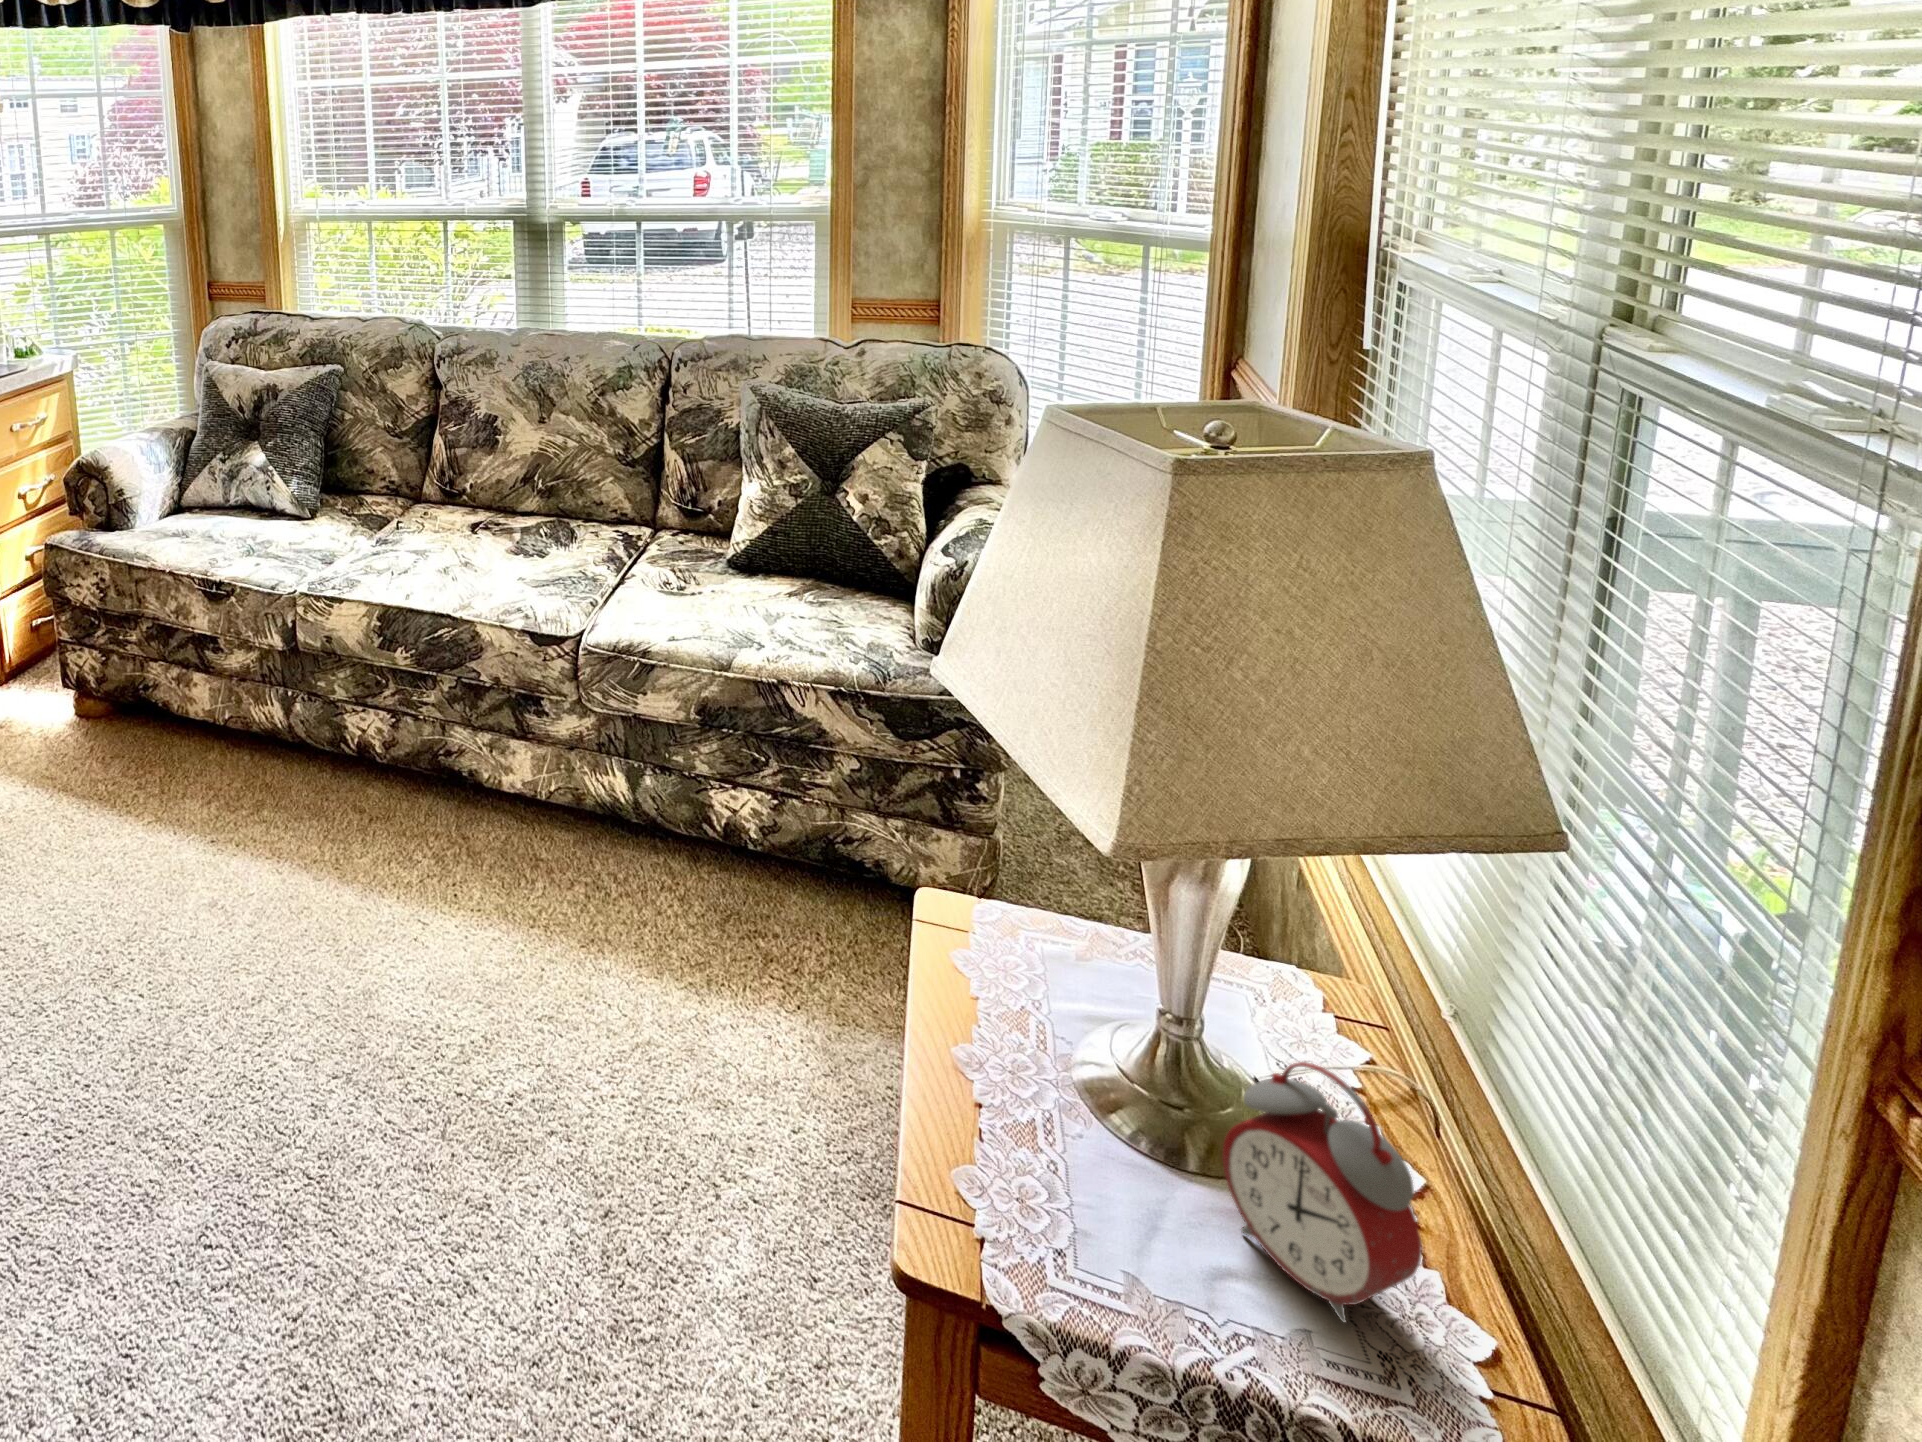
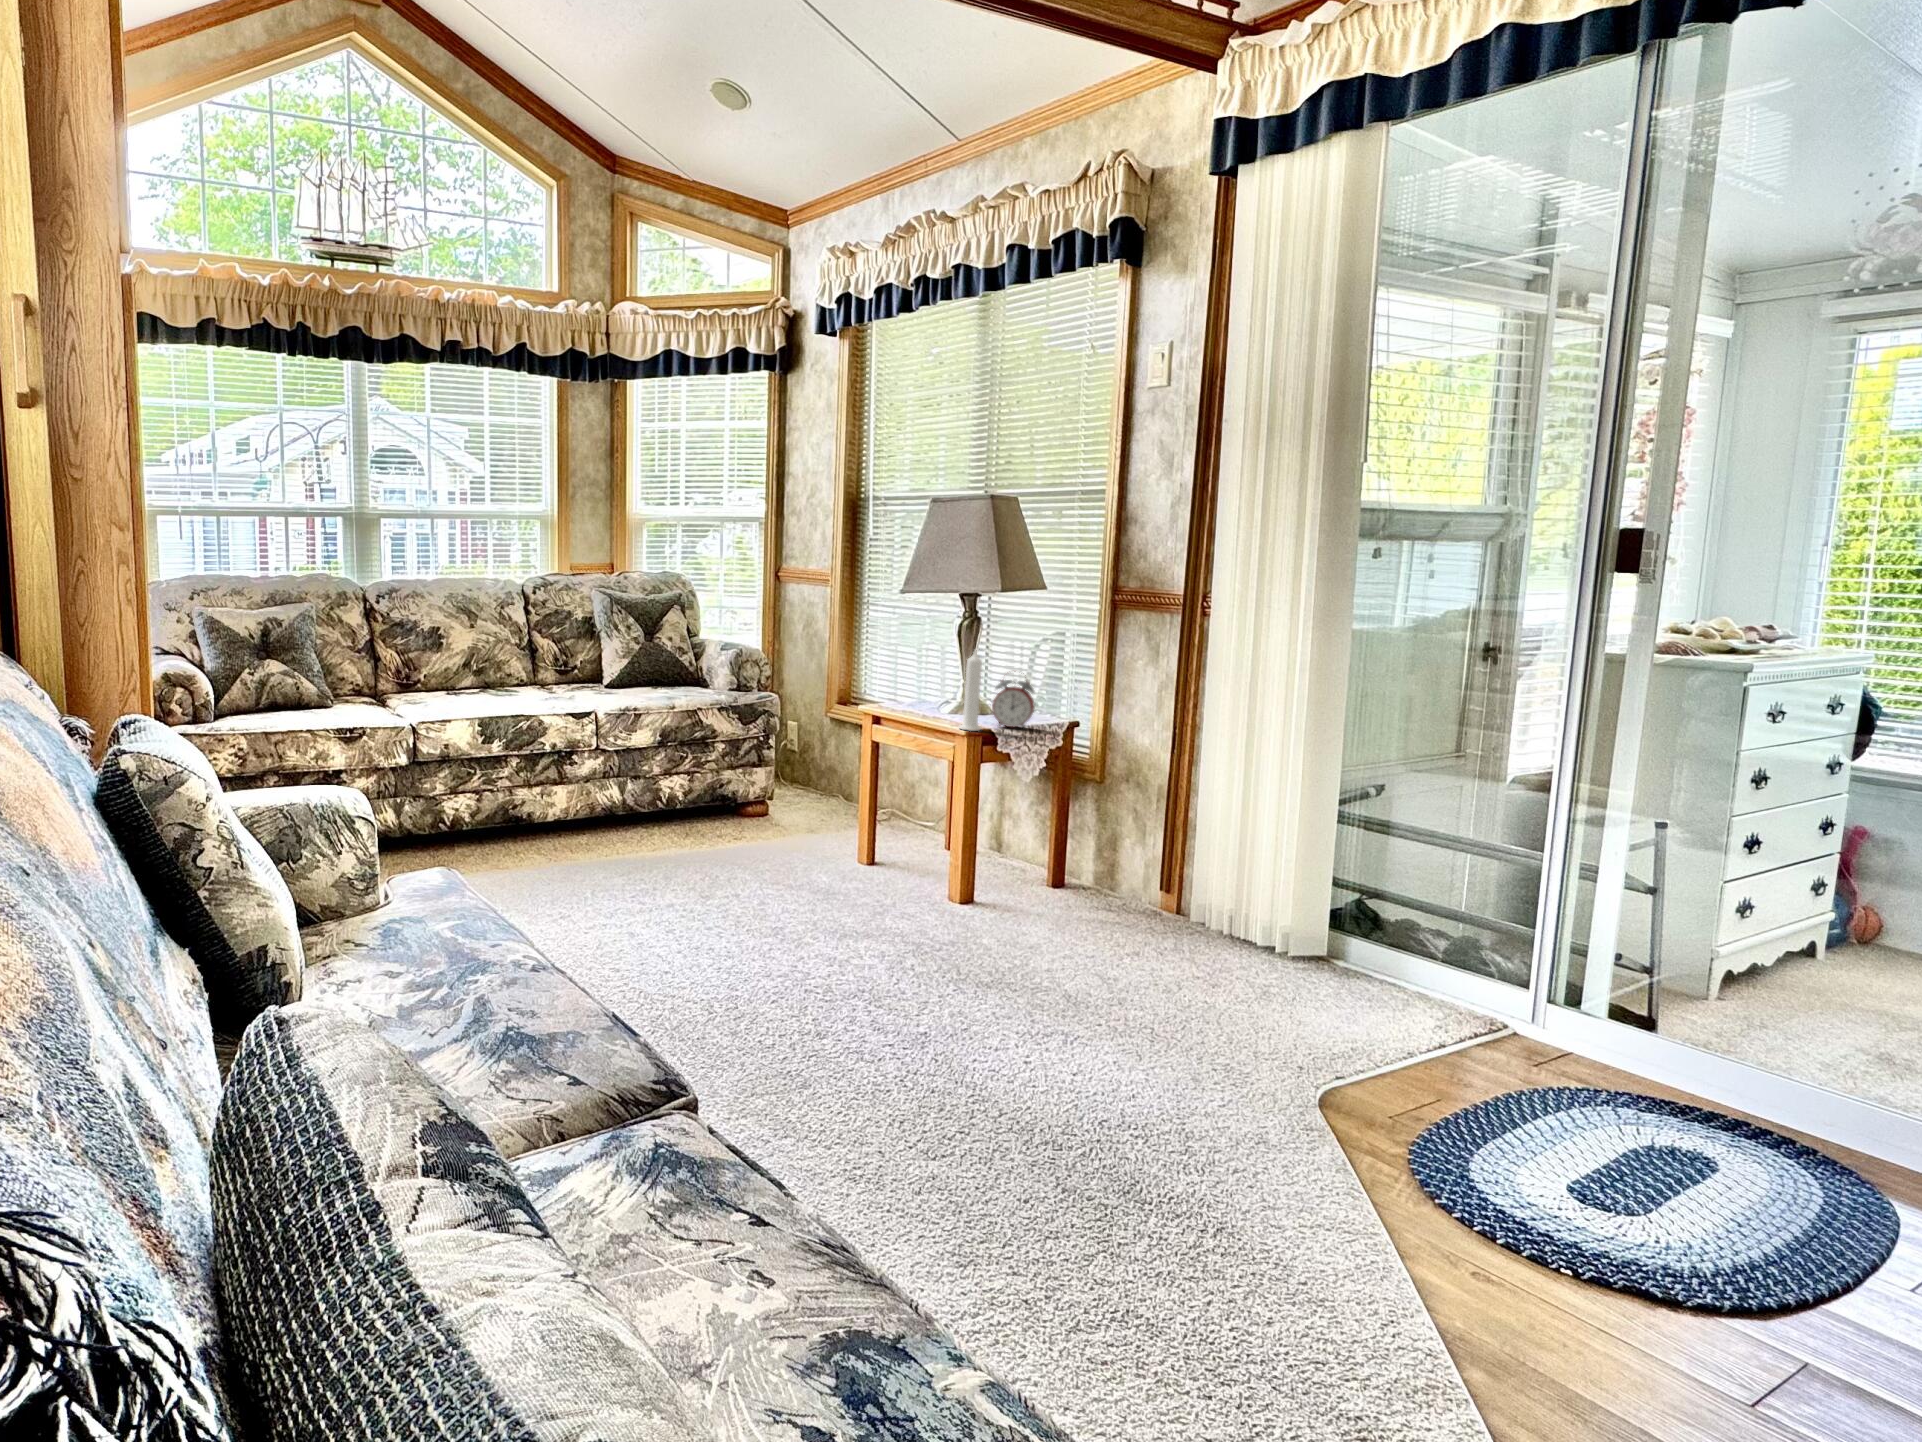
candle: none [1032,949,1124,1237] -> present [959,651,982,731]

